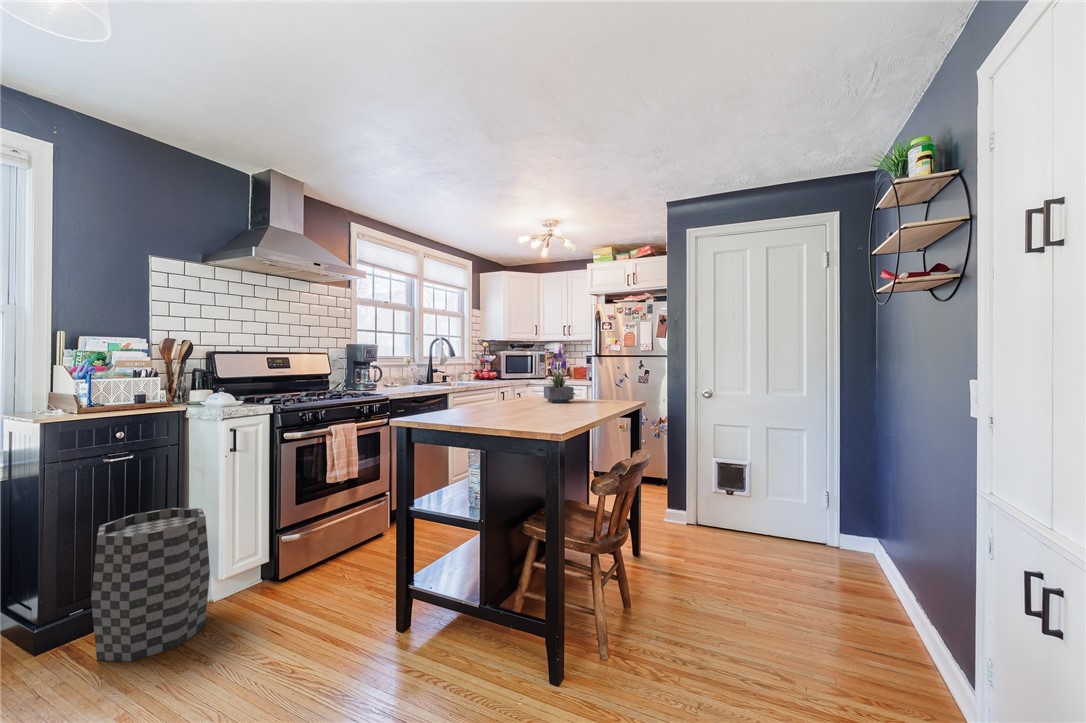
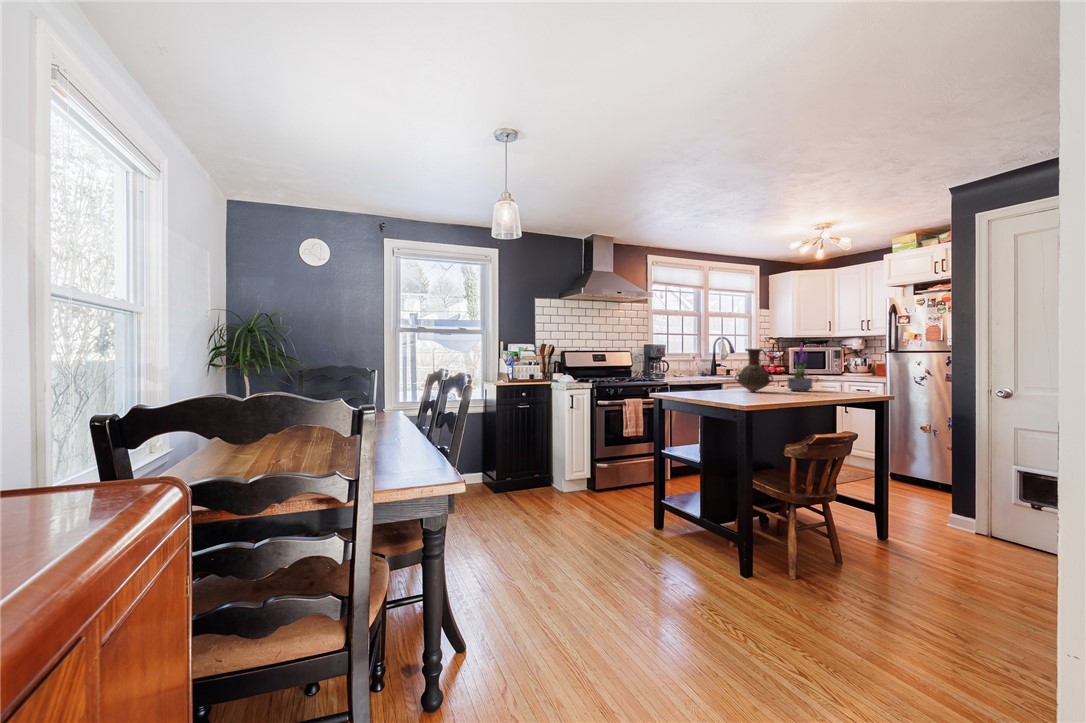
vase: none [496,351,540,407] -> present [734,349,773,392]
trash can: present [91,508,210,662] -> none [513,437,561,507]

